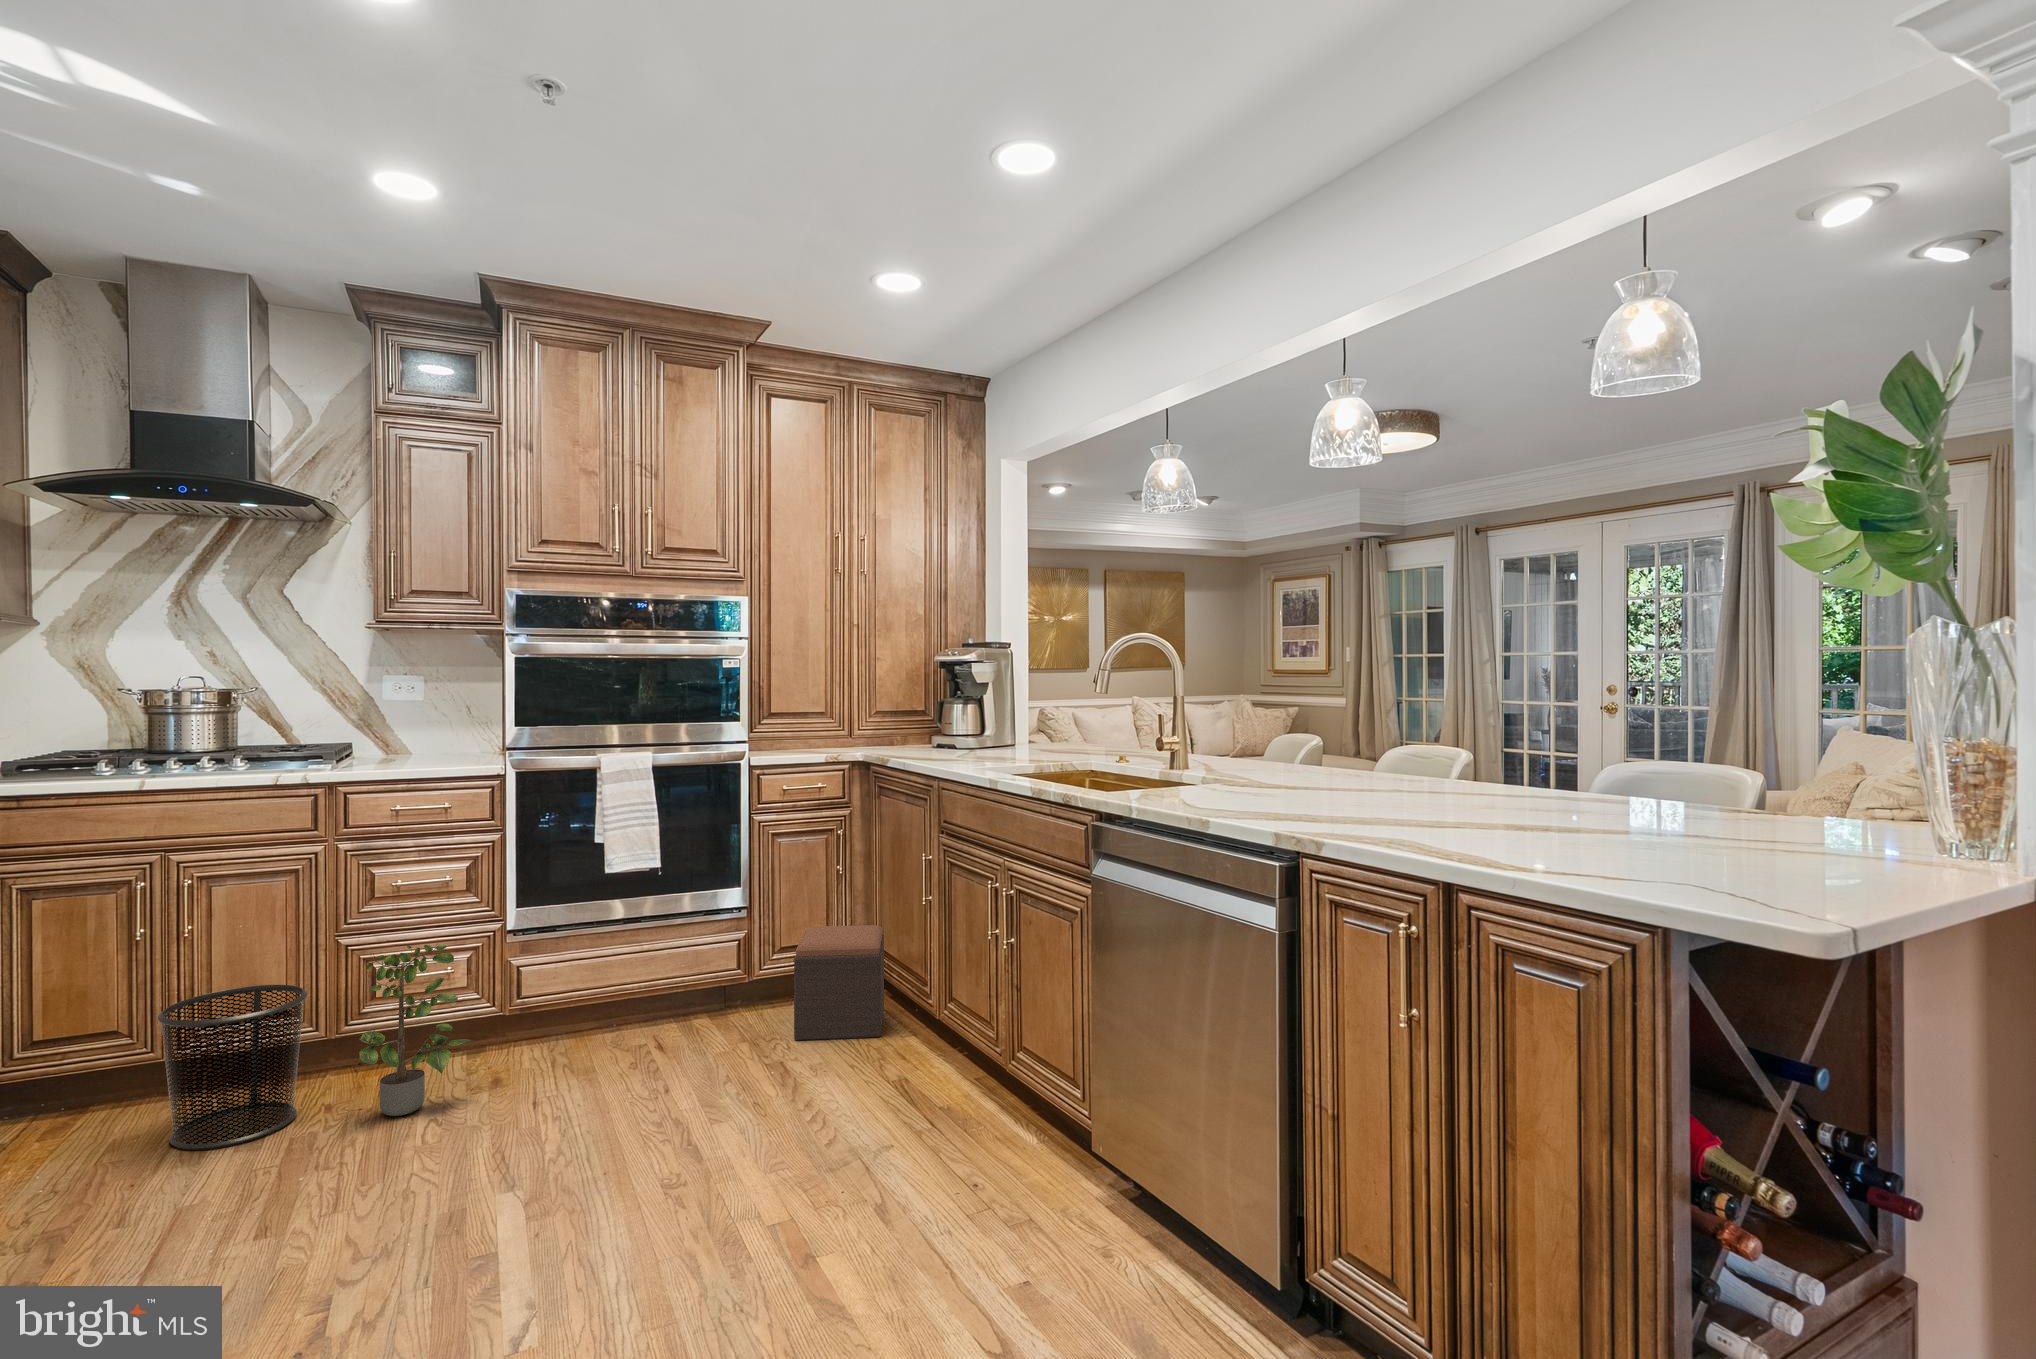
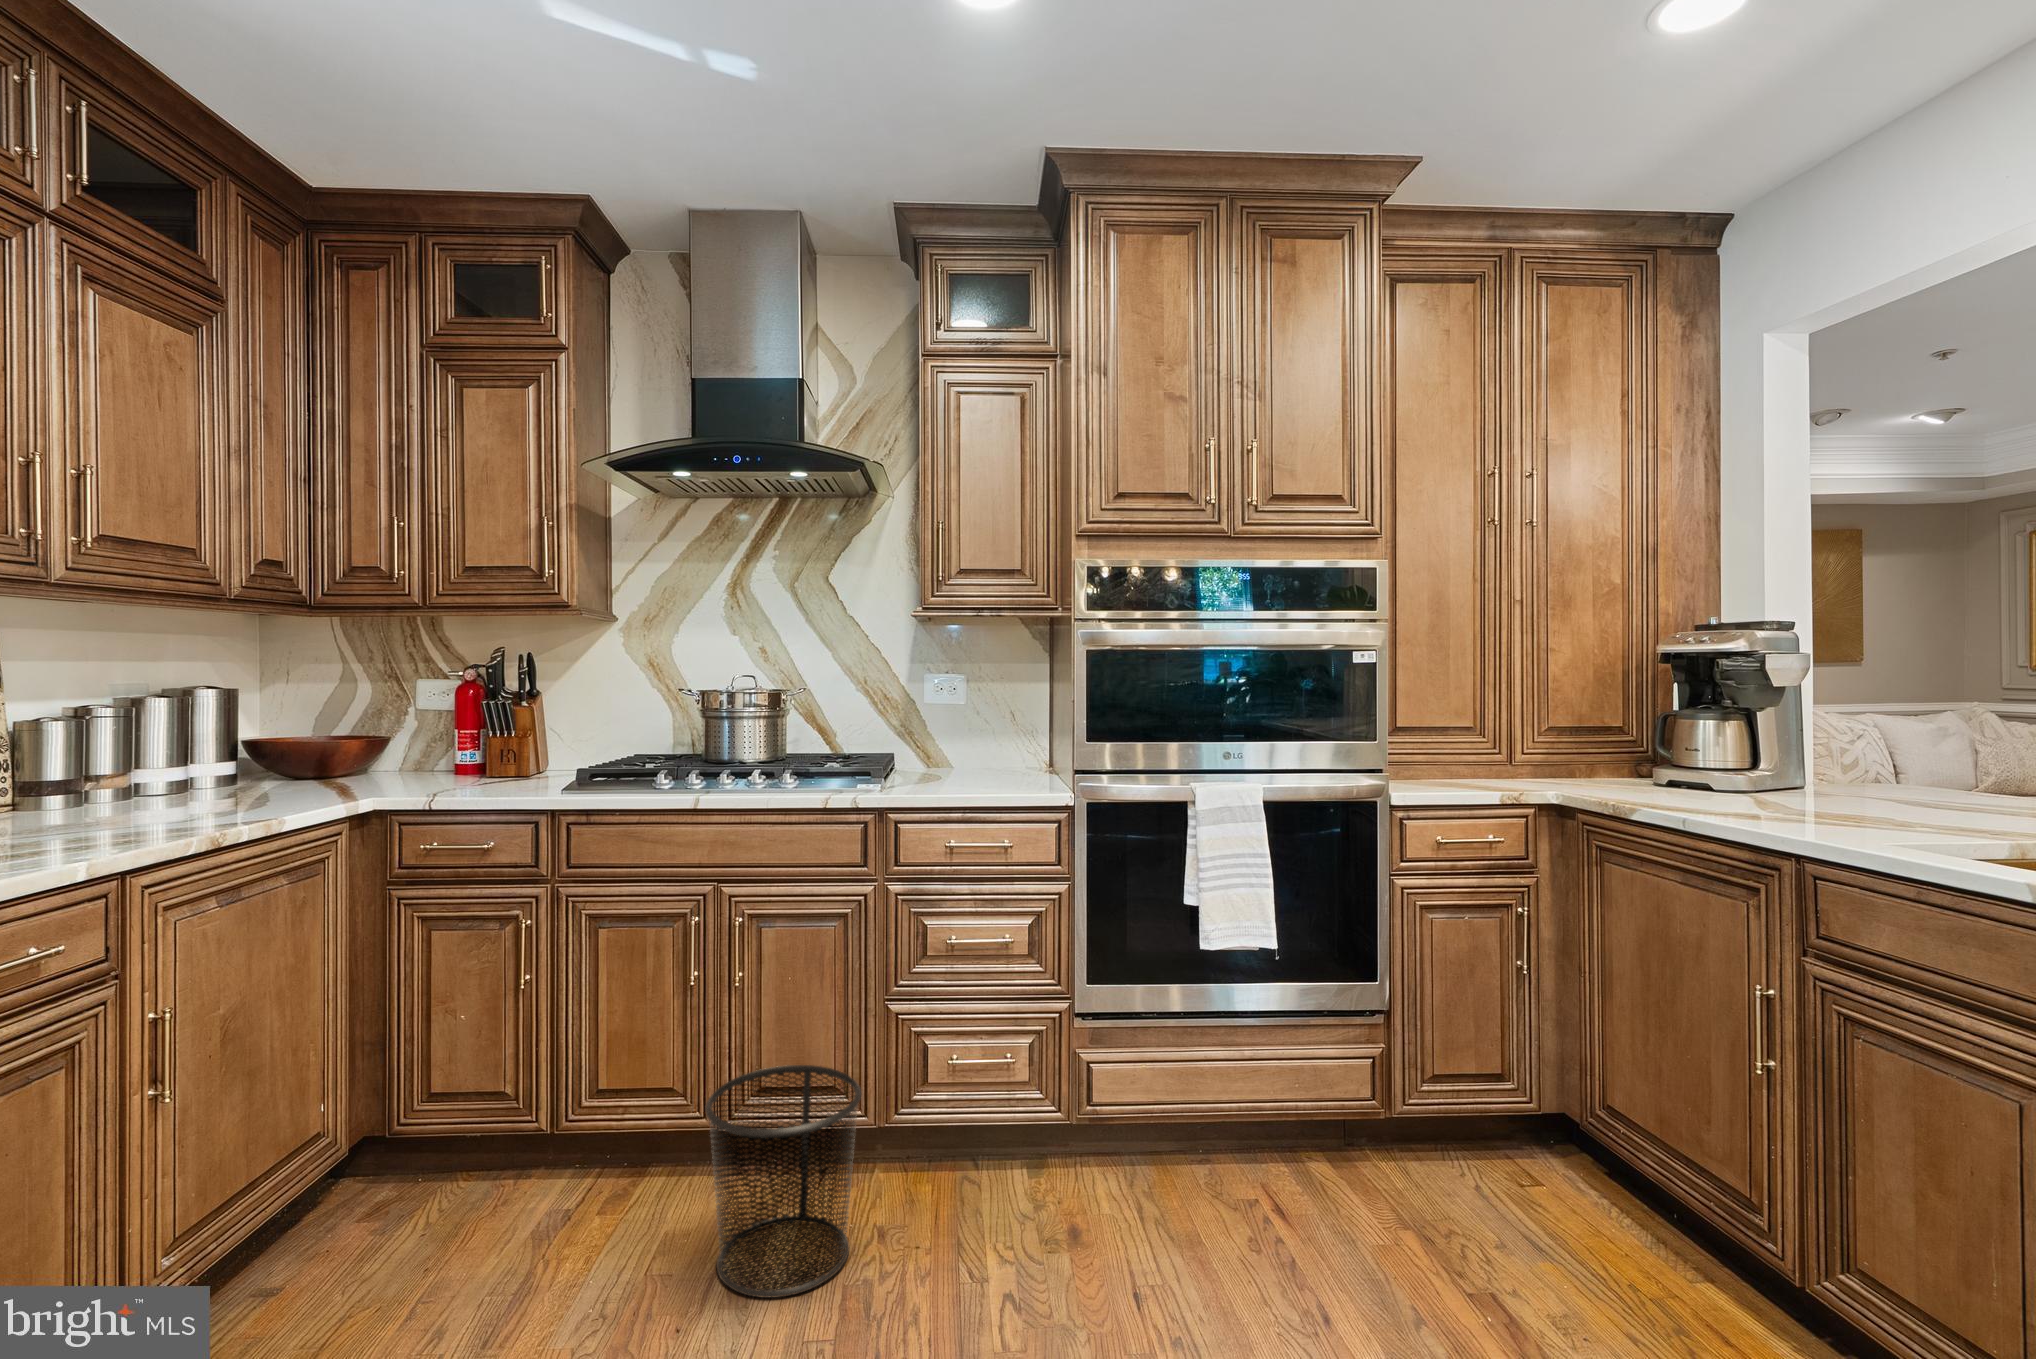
footstool: present [794,925,884,1040] -> none [1479,1059,1658,1282]
potted plant: present [359,945,473,1116] -> none [924,1044,1062,1291]

